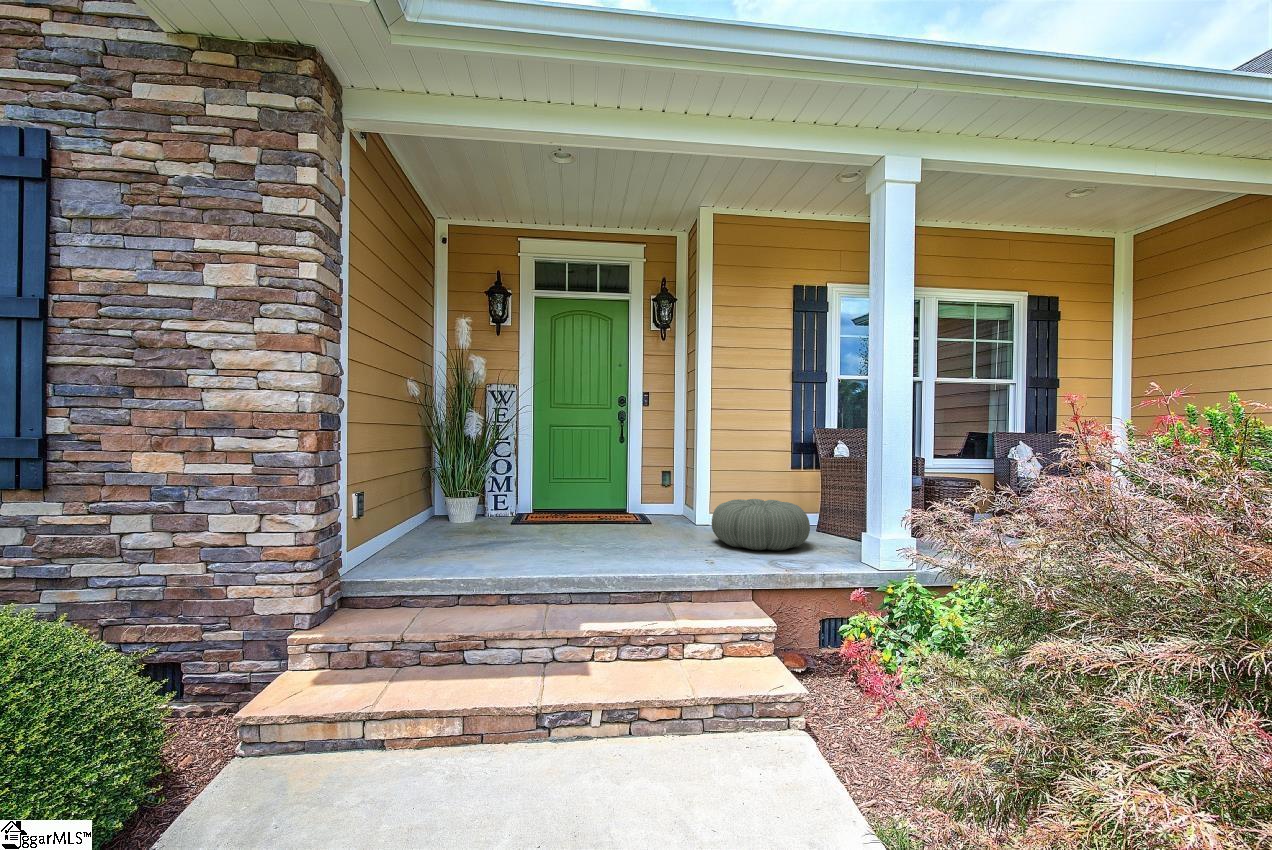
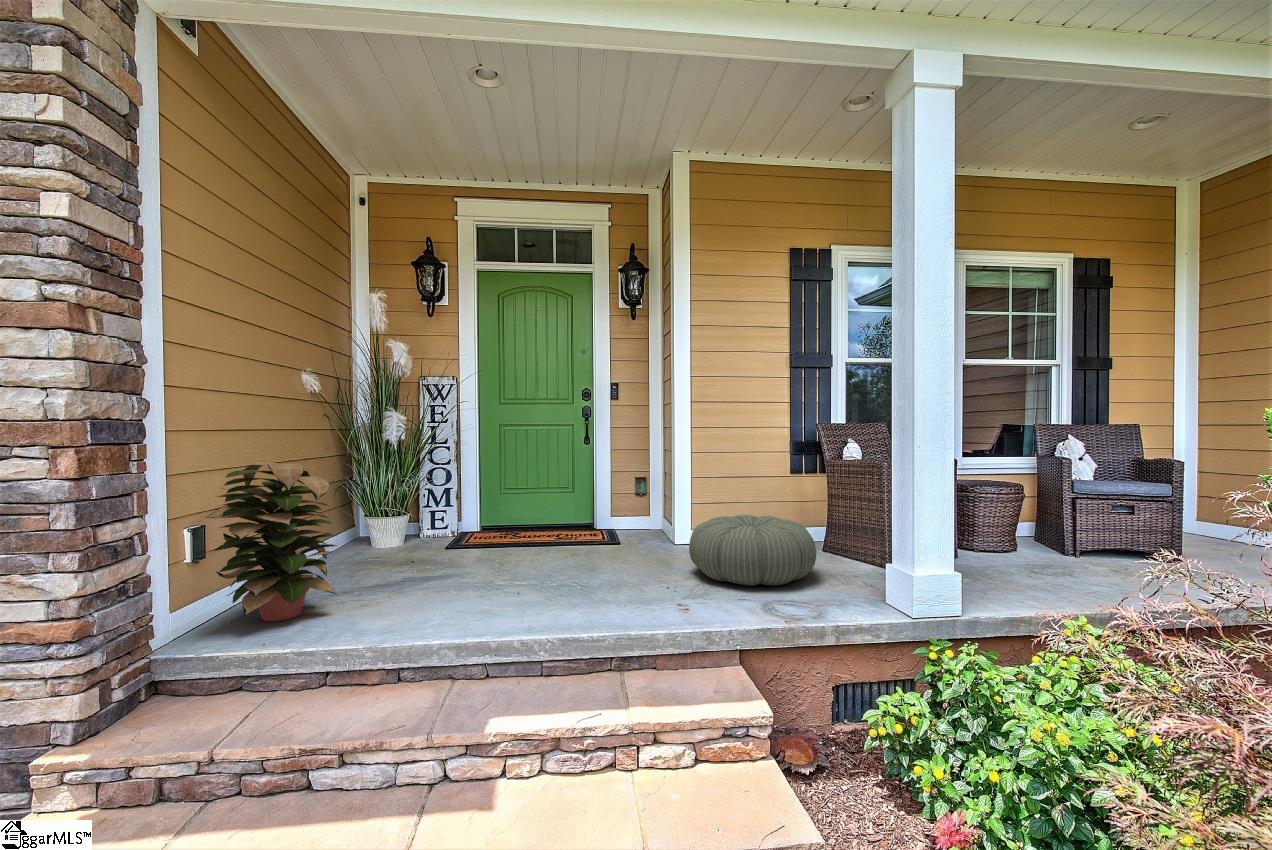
decorative plant: none [370,448,457,562] -> present [205,462,337,621]

